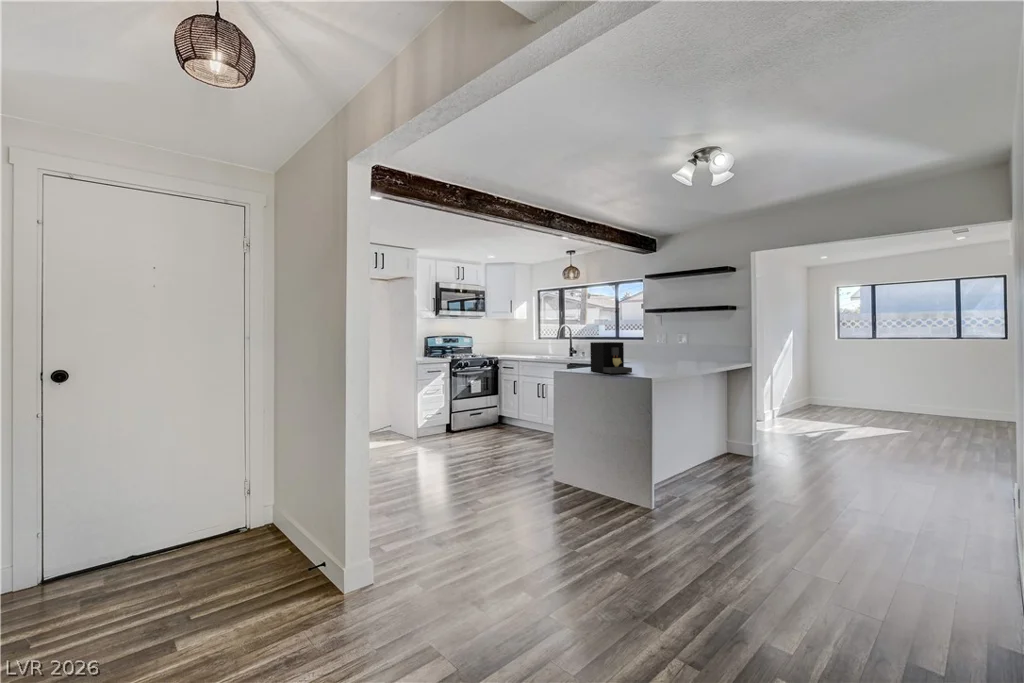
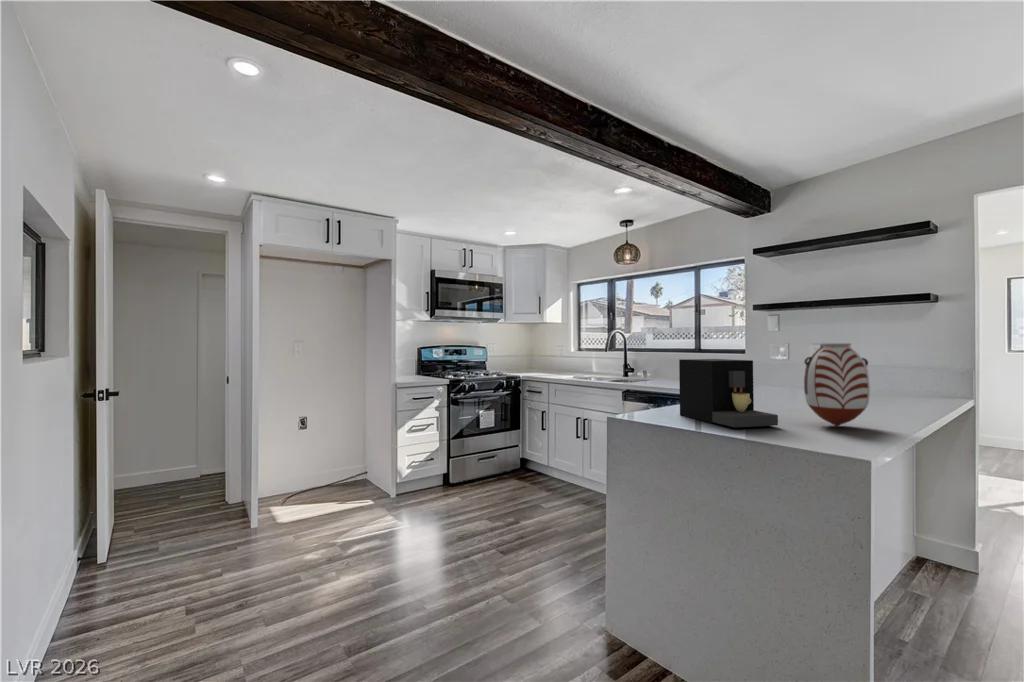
vase: none [646,334,672,373] -> present [804,343,870,426]

